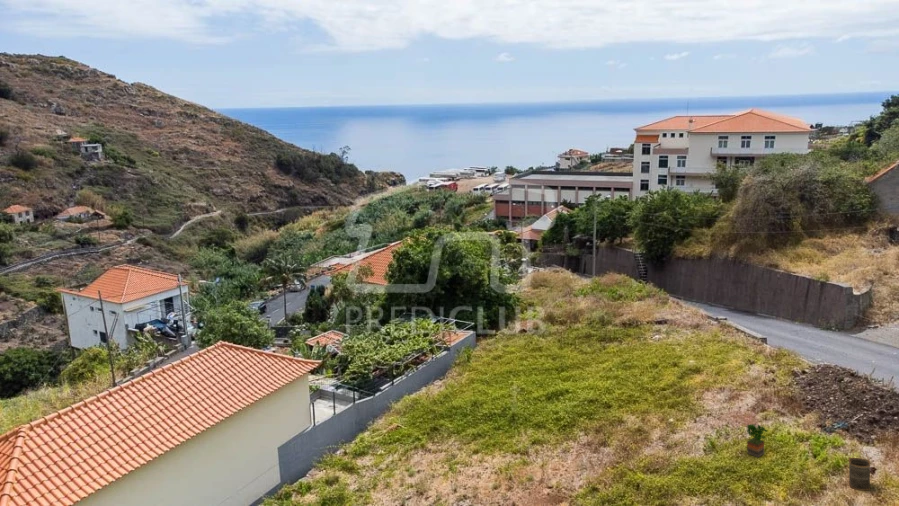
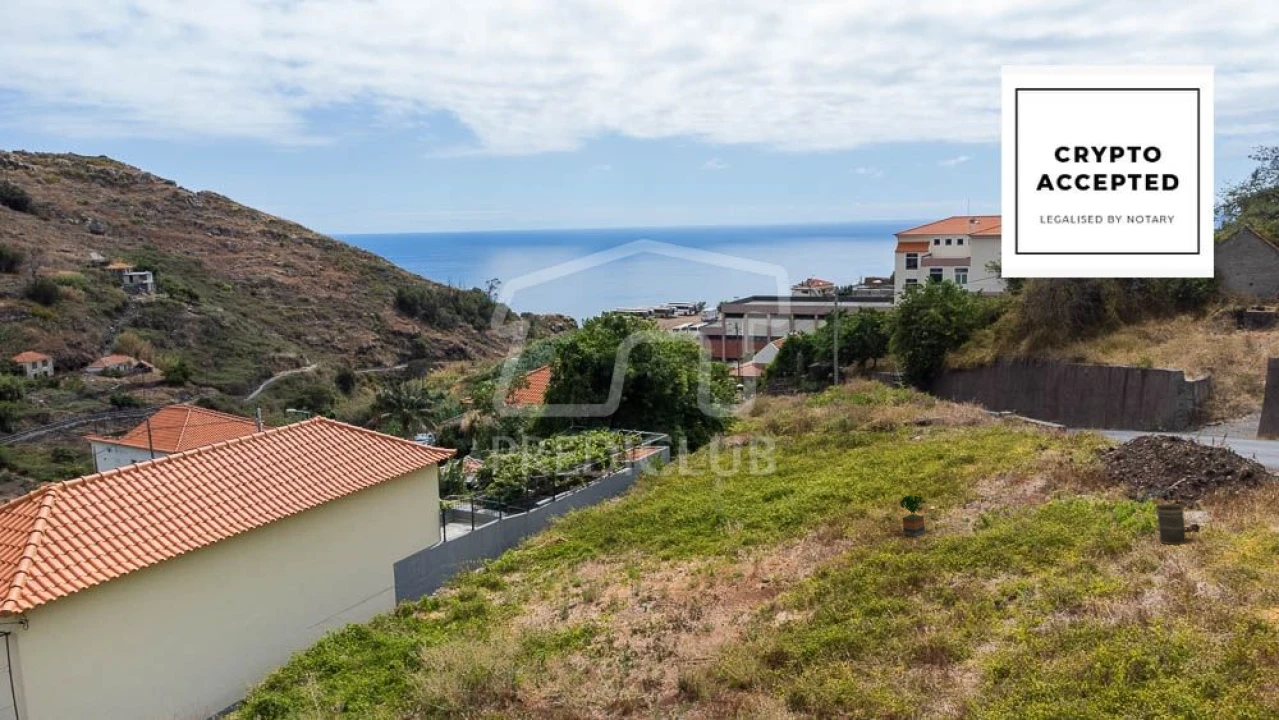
potted tree: present [747,424,767,457] -> present [900,495,926,537]

